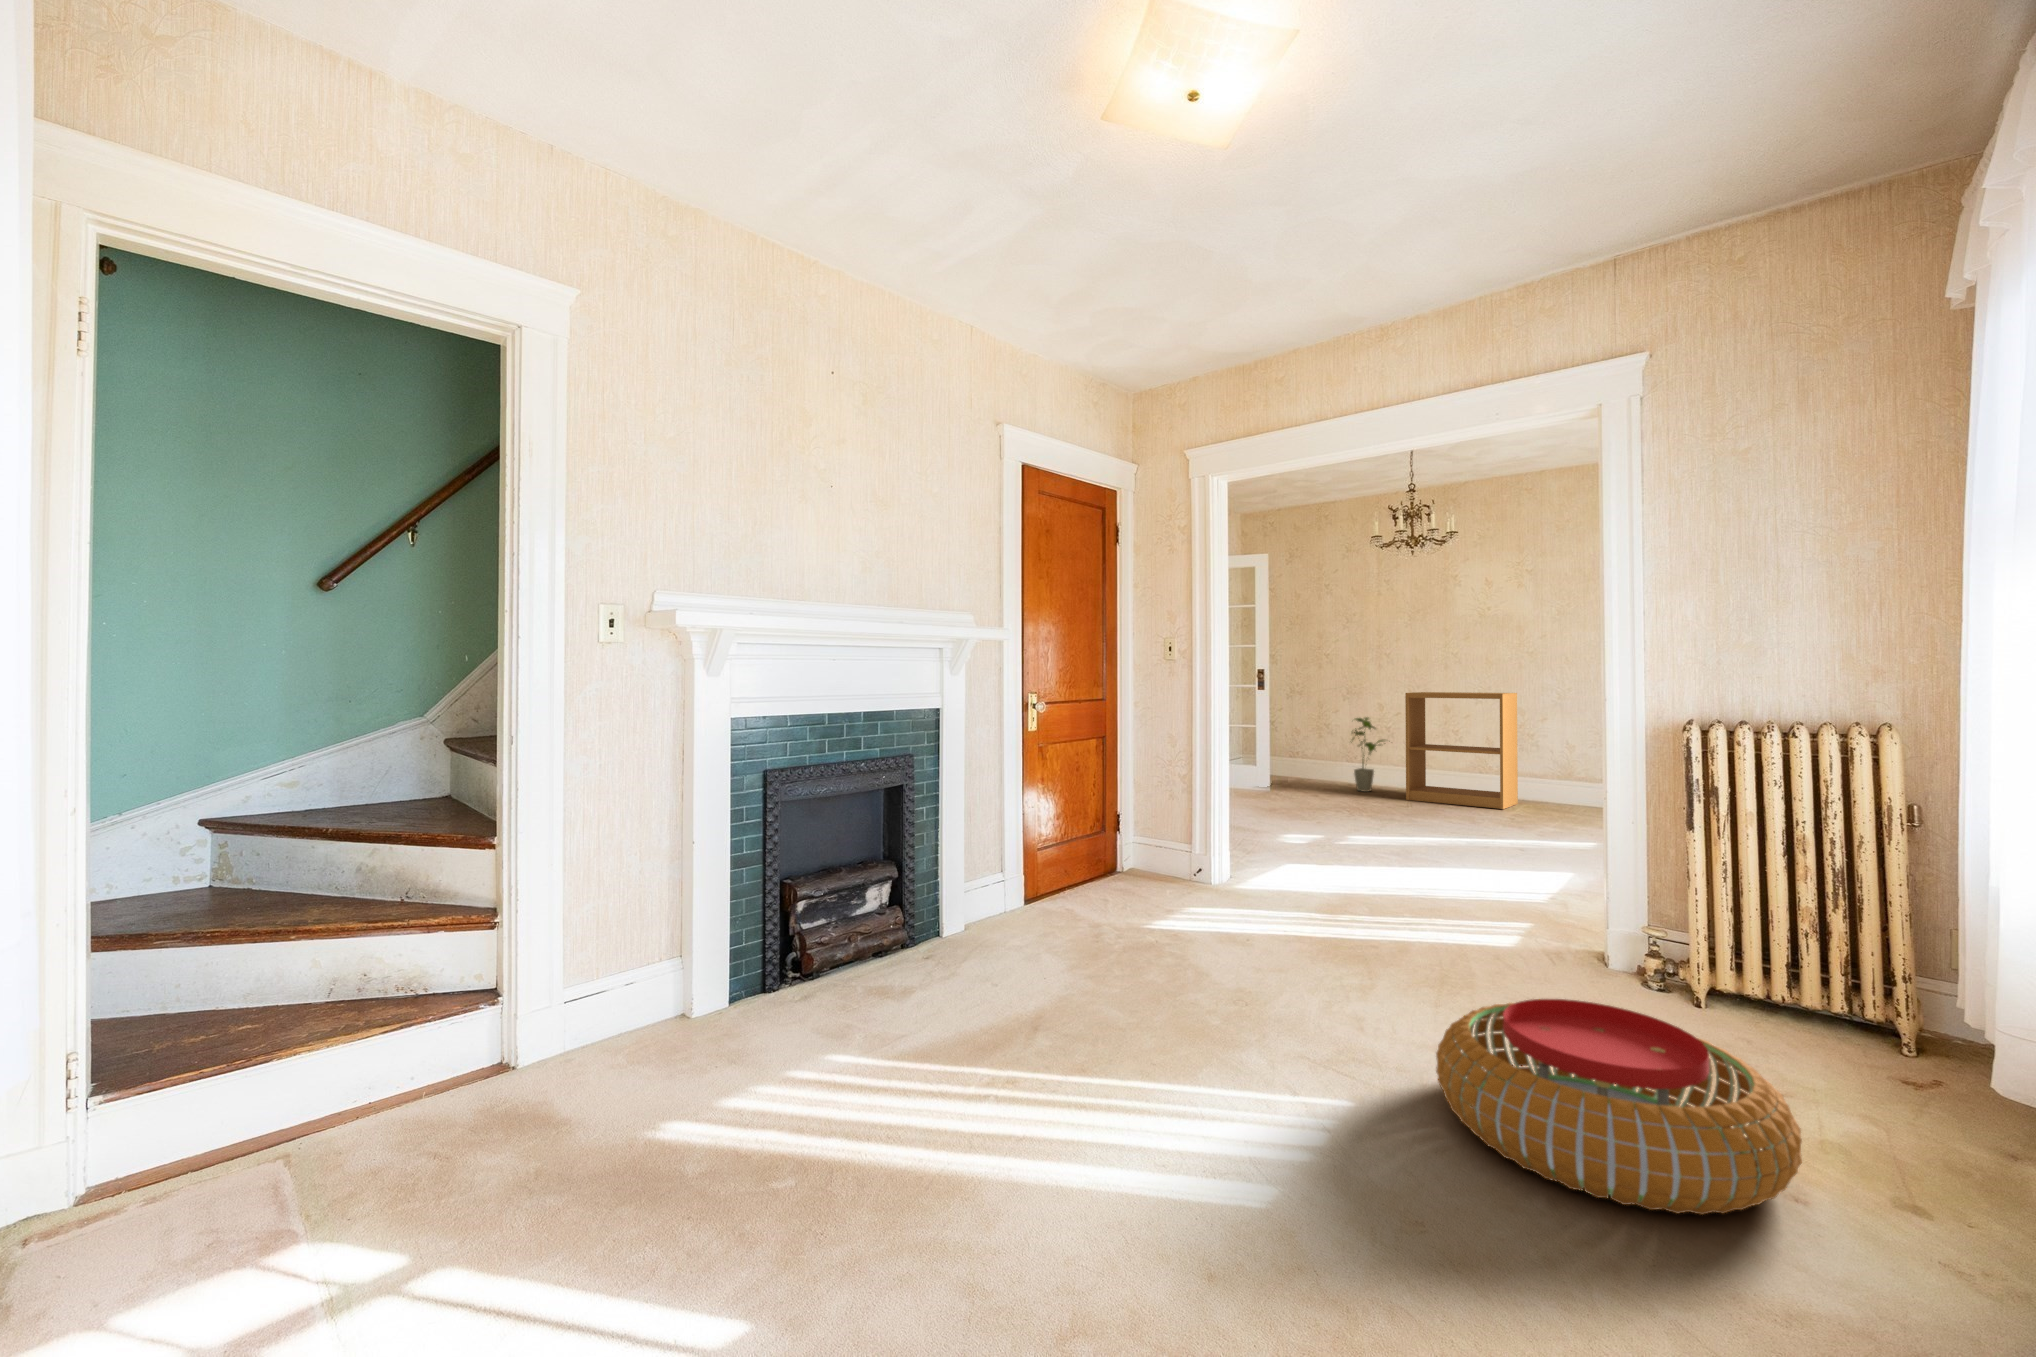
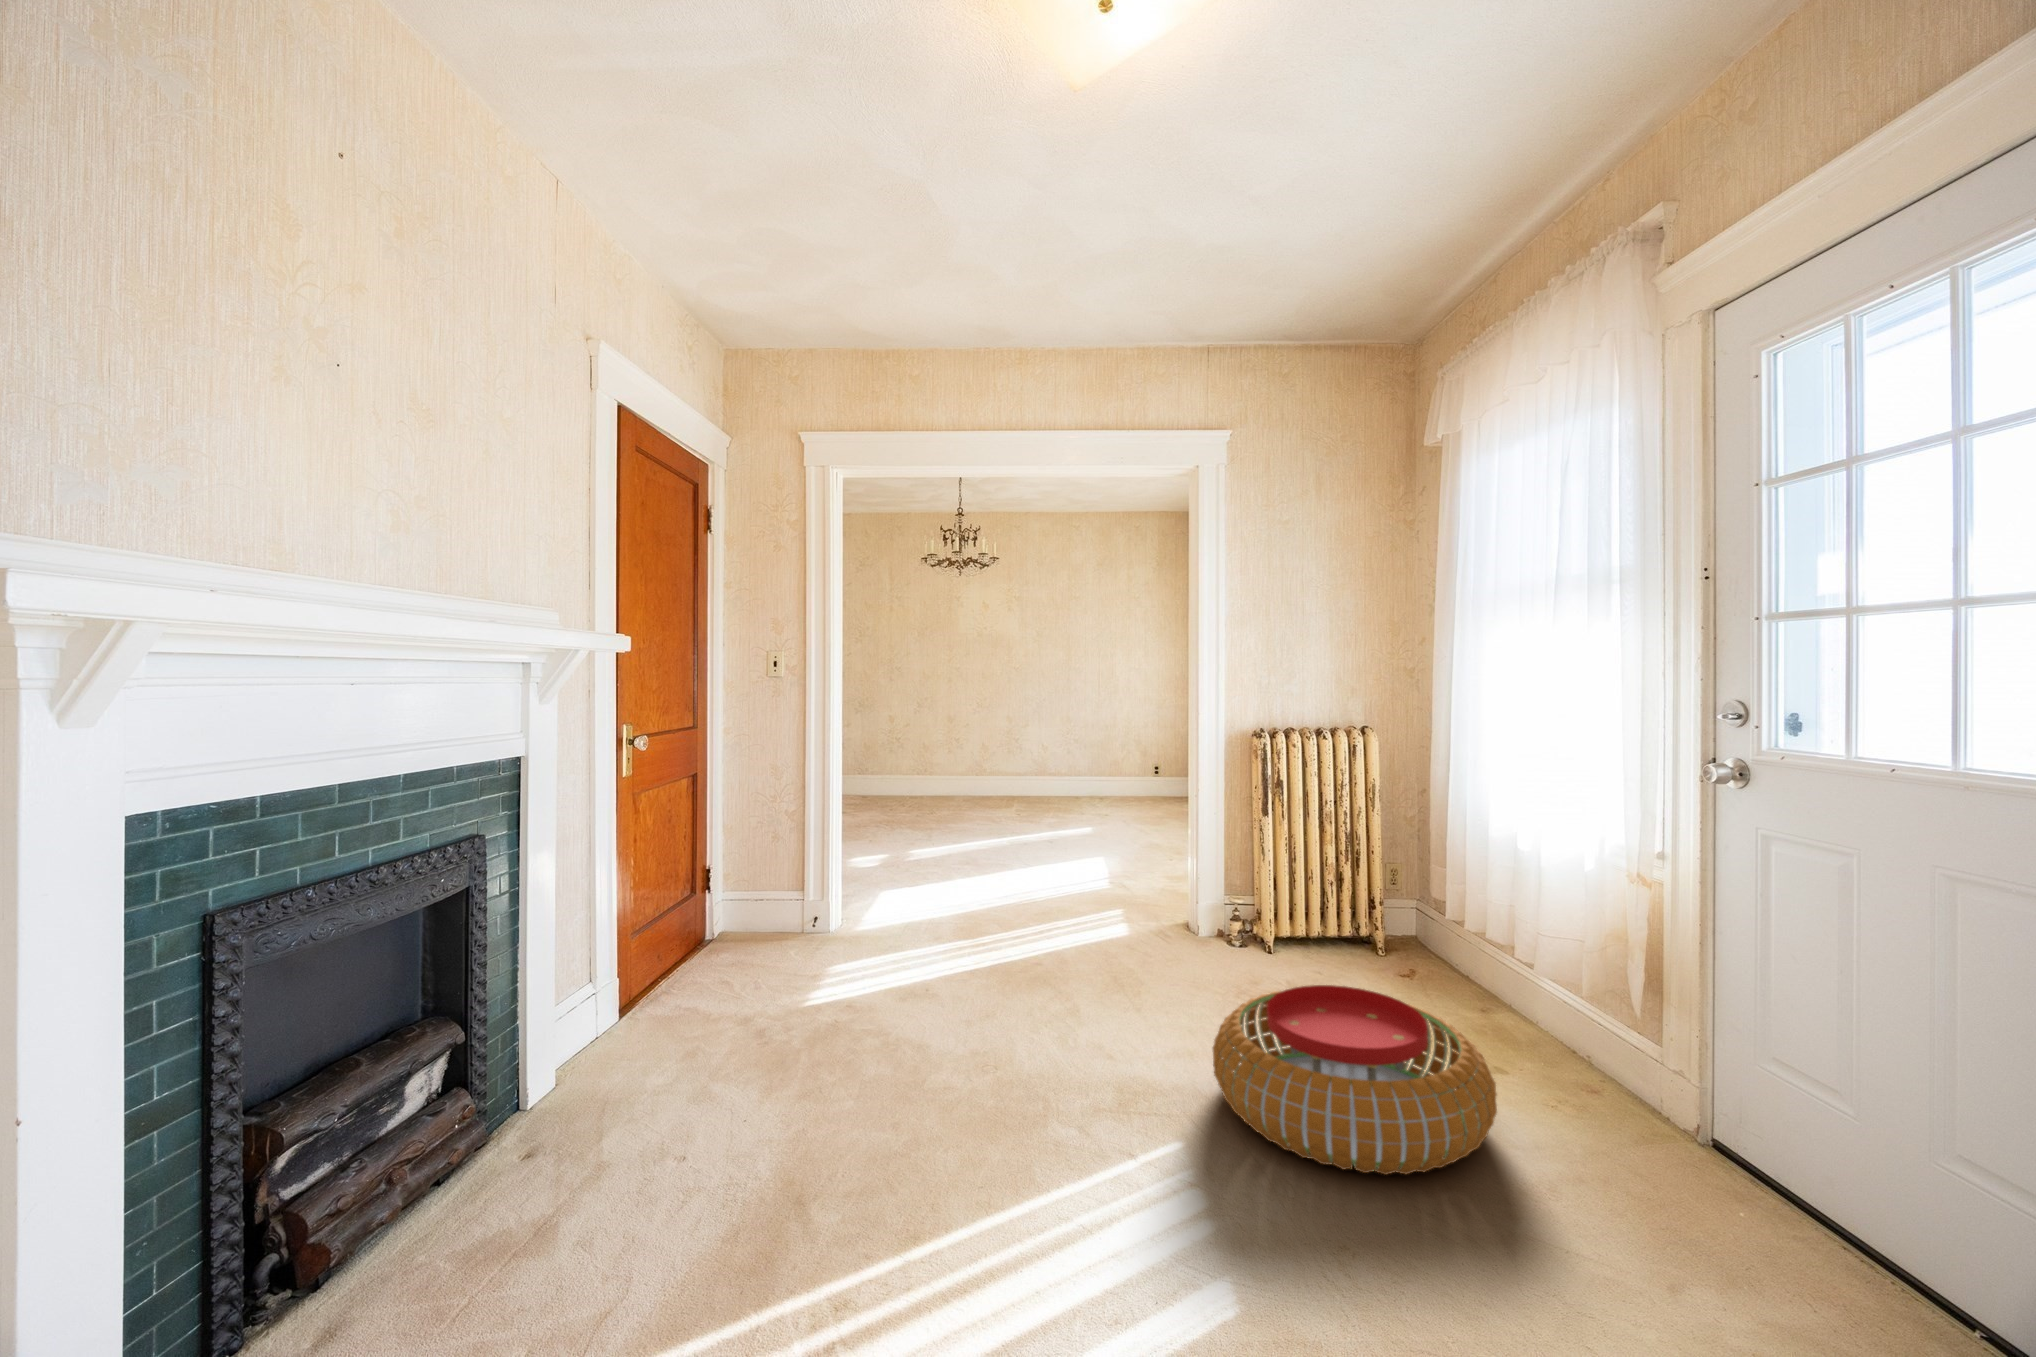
bookshelf: present [1405,692,1518,809] -> none [922,701,1009,803]
house plant: present [1352,717,1384,792] -> none [869,729,907,800]

